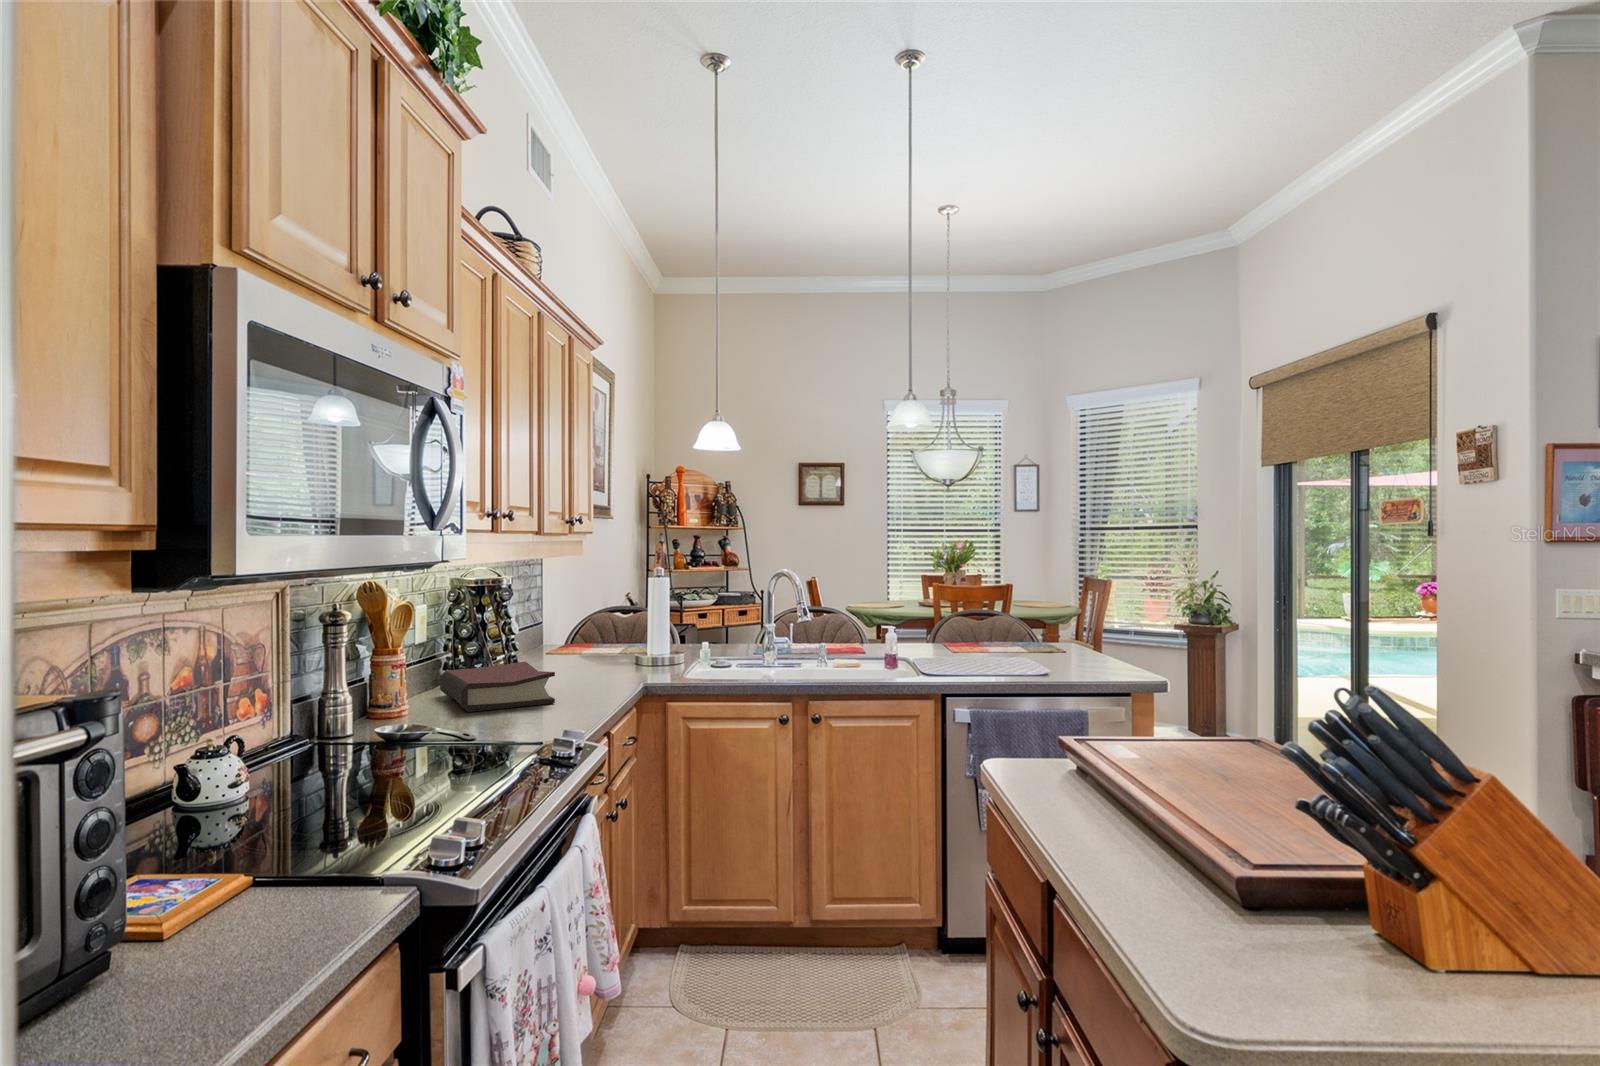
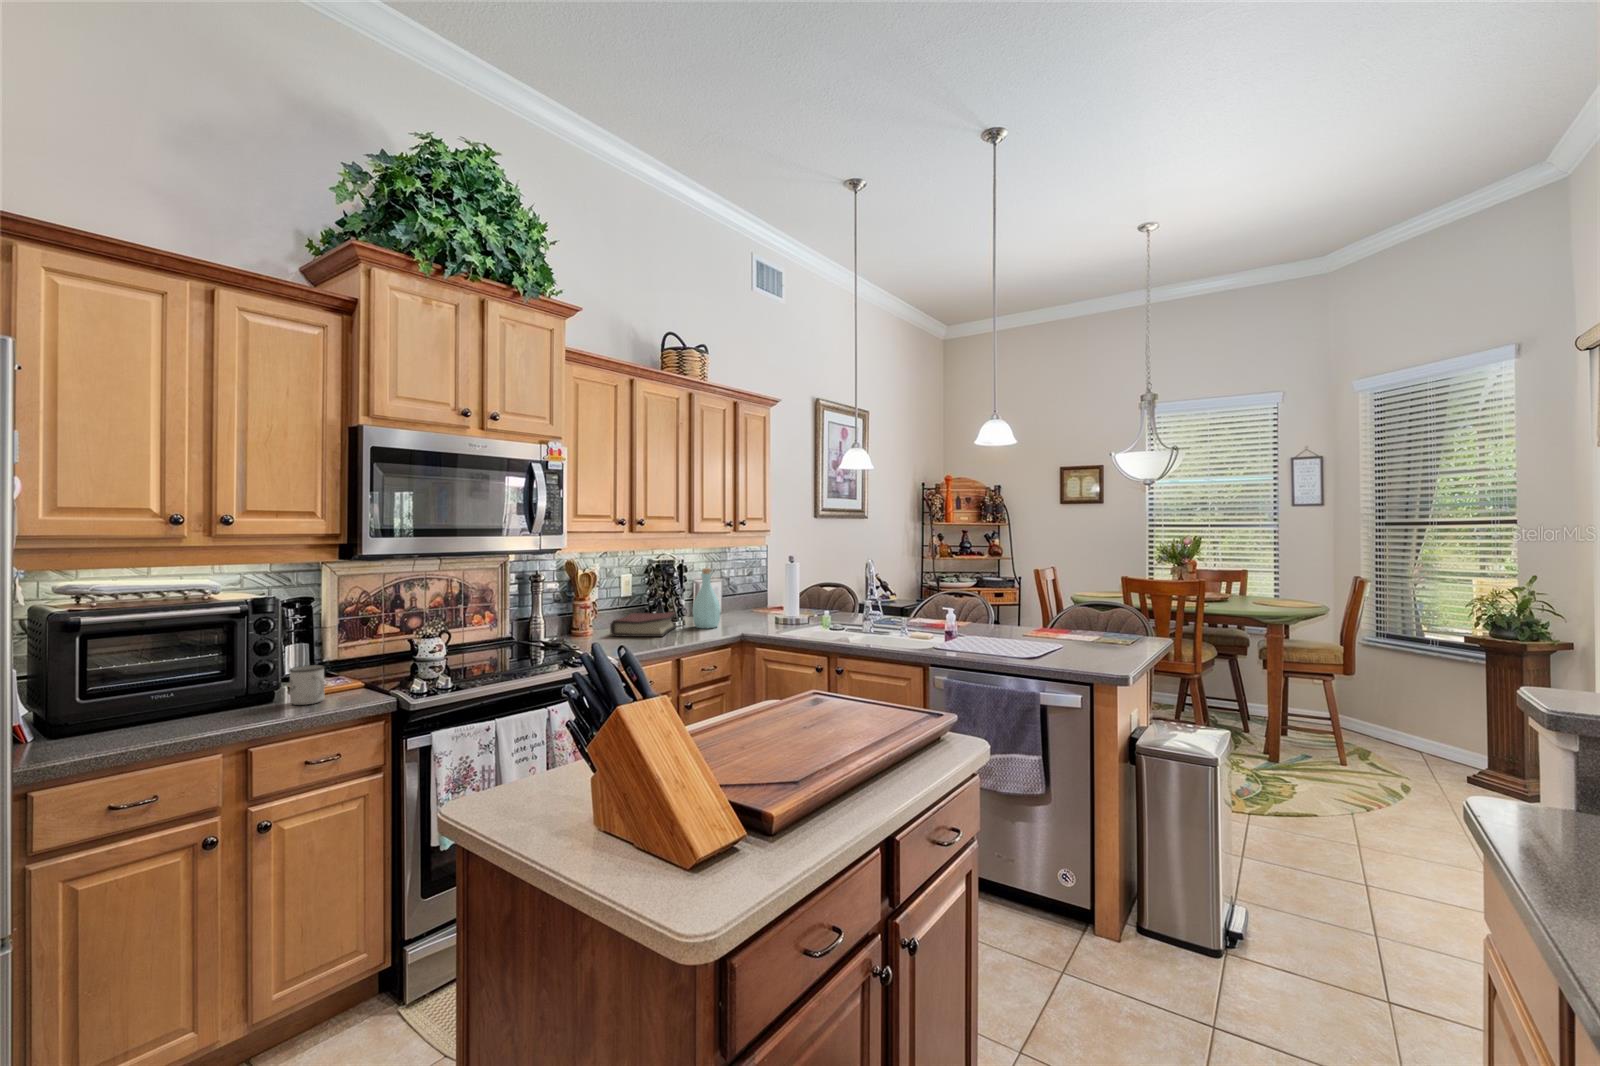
bottle: none [546,588,593,684] -> present [693,568,721,628]
mug: none [134,863,269,993] -> present [289,665,324,705]

